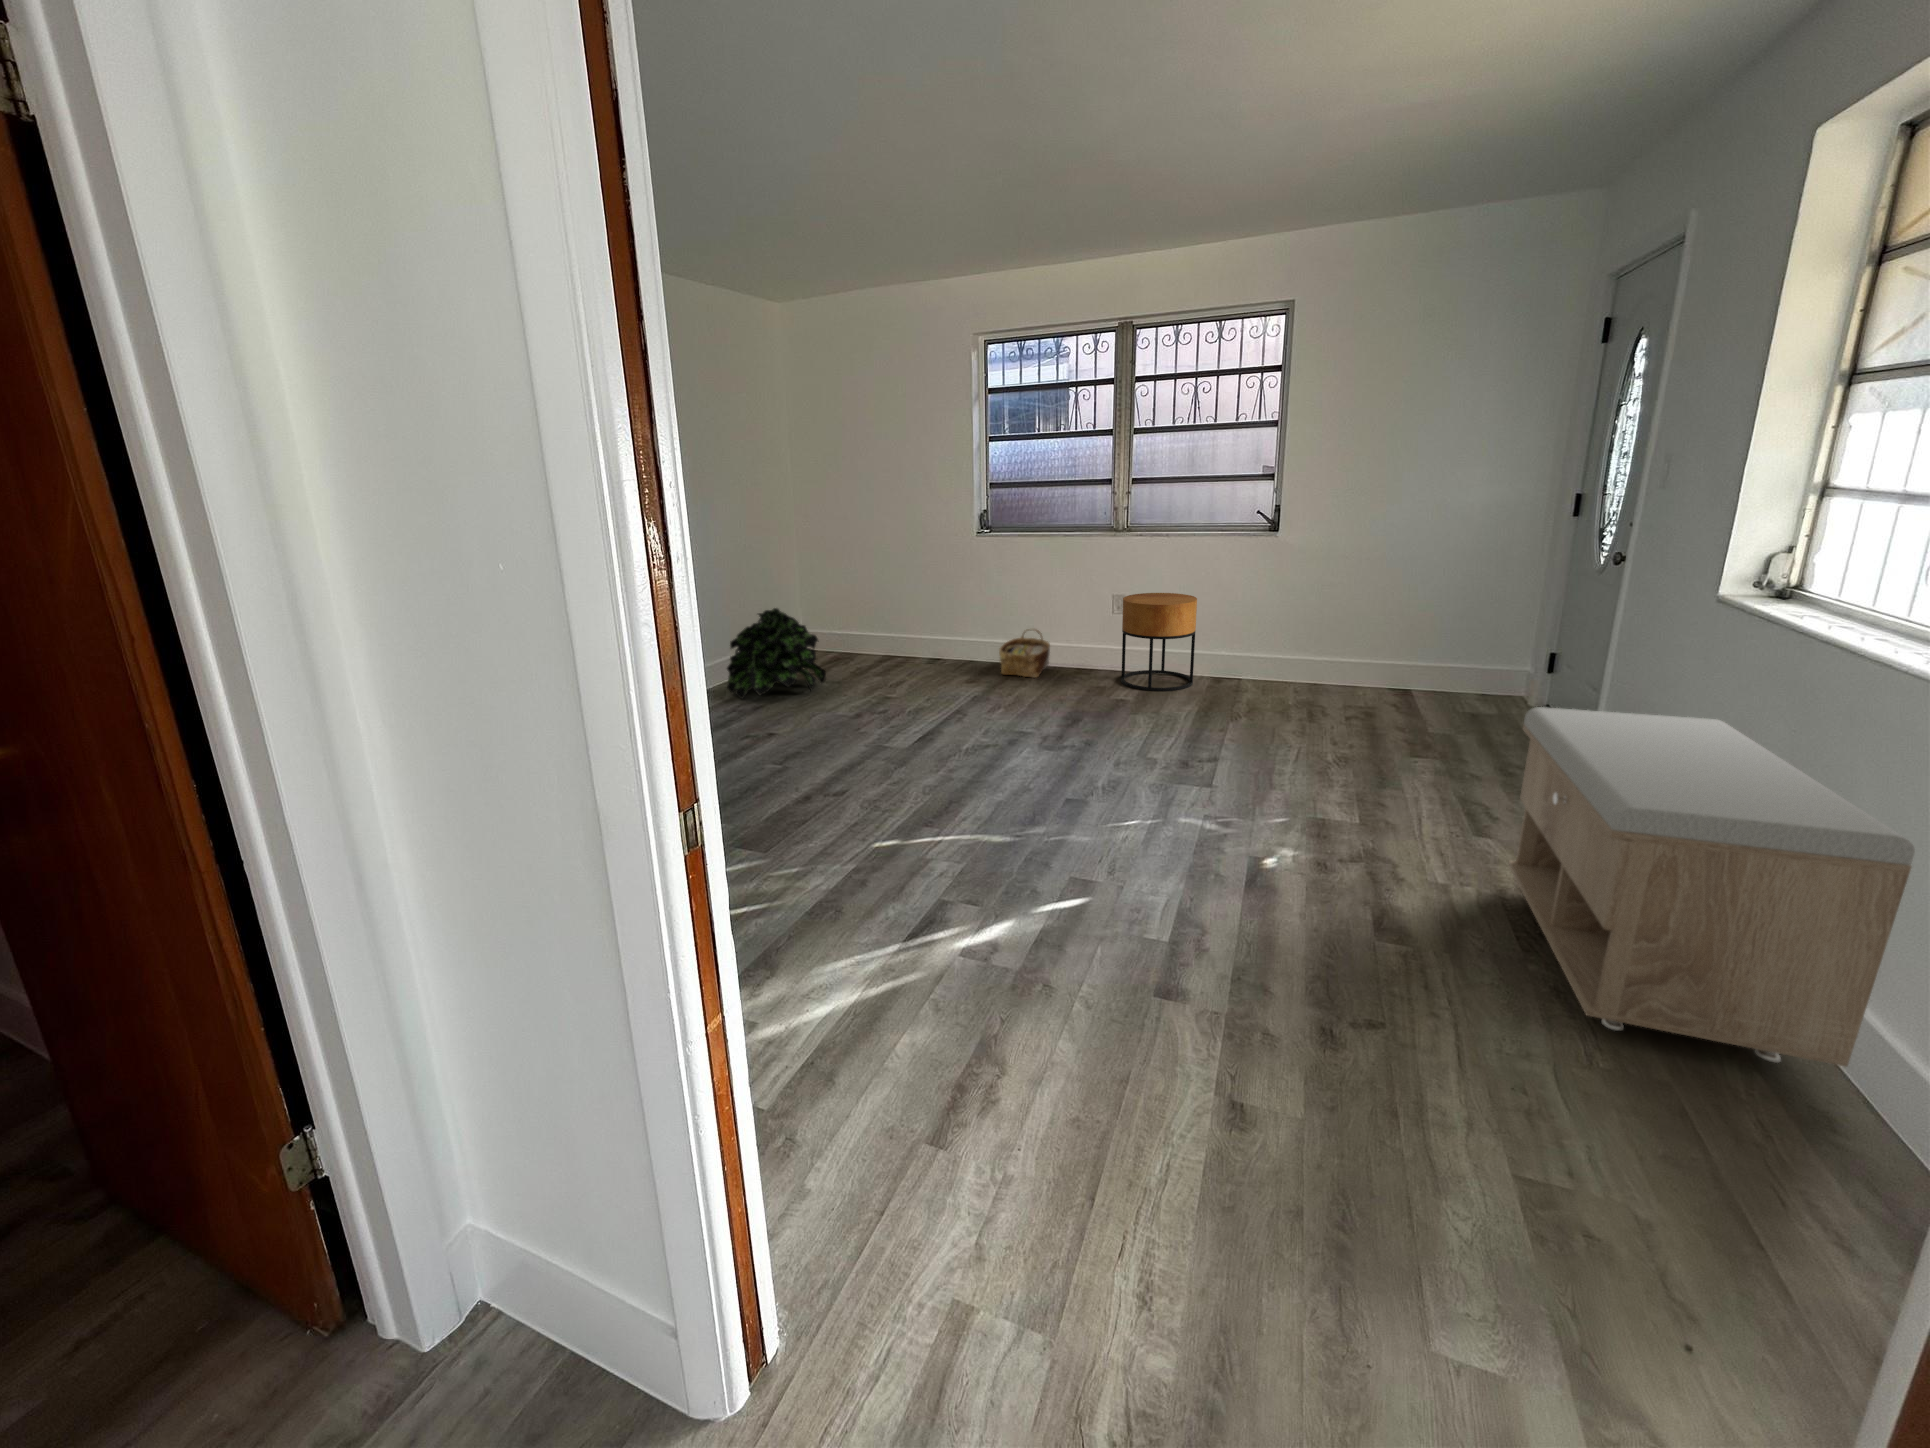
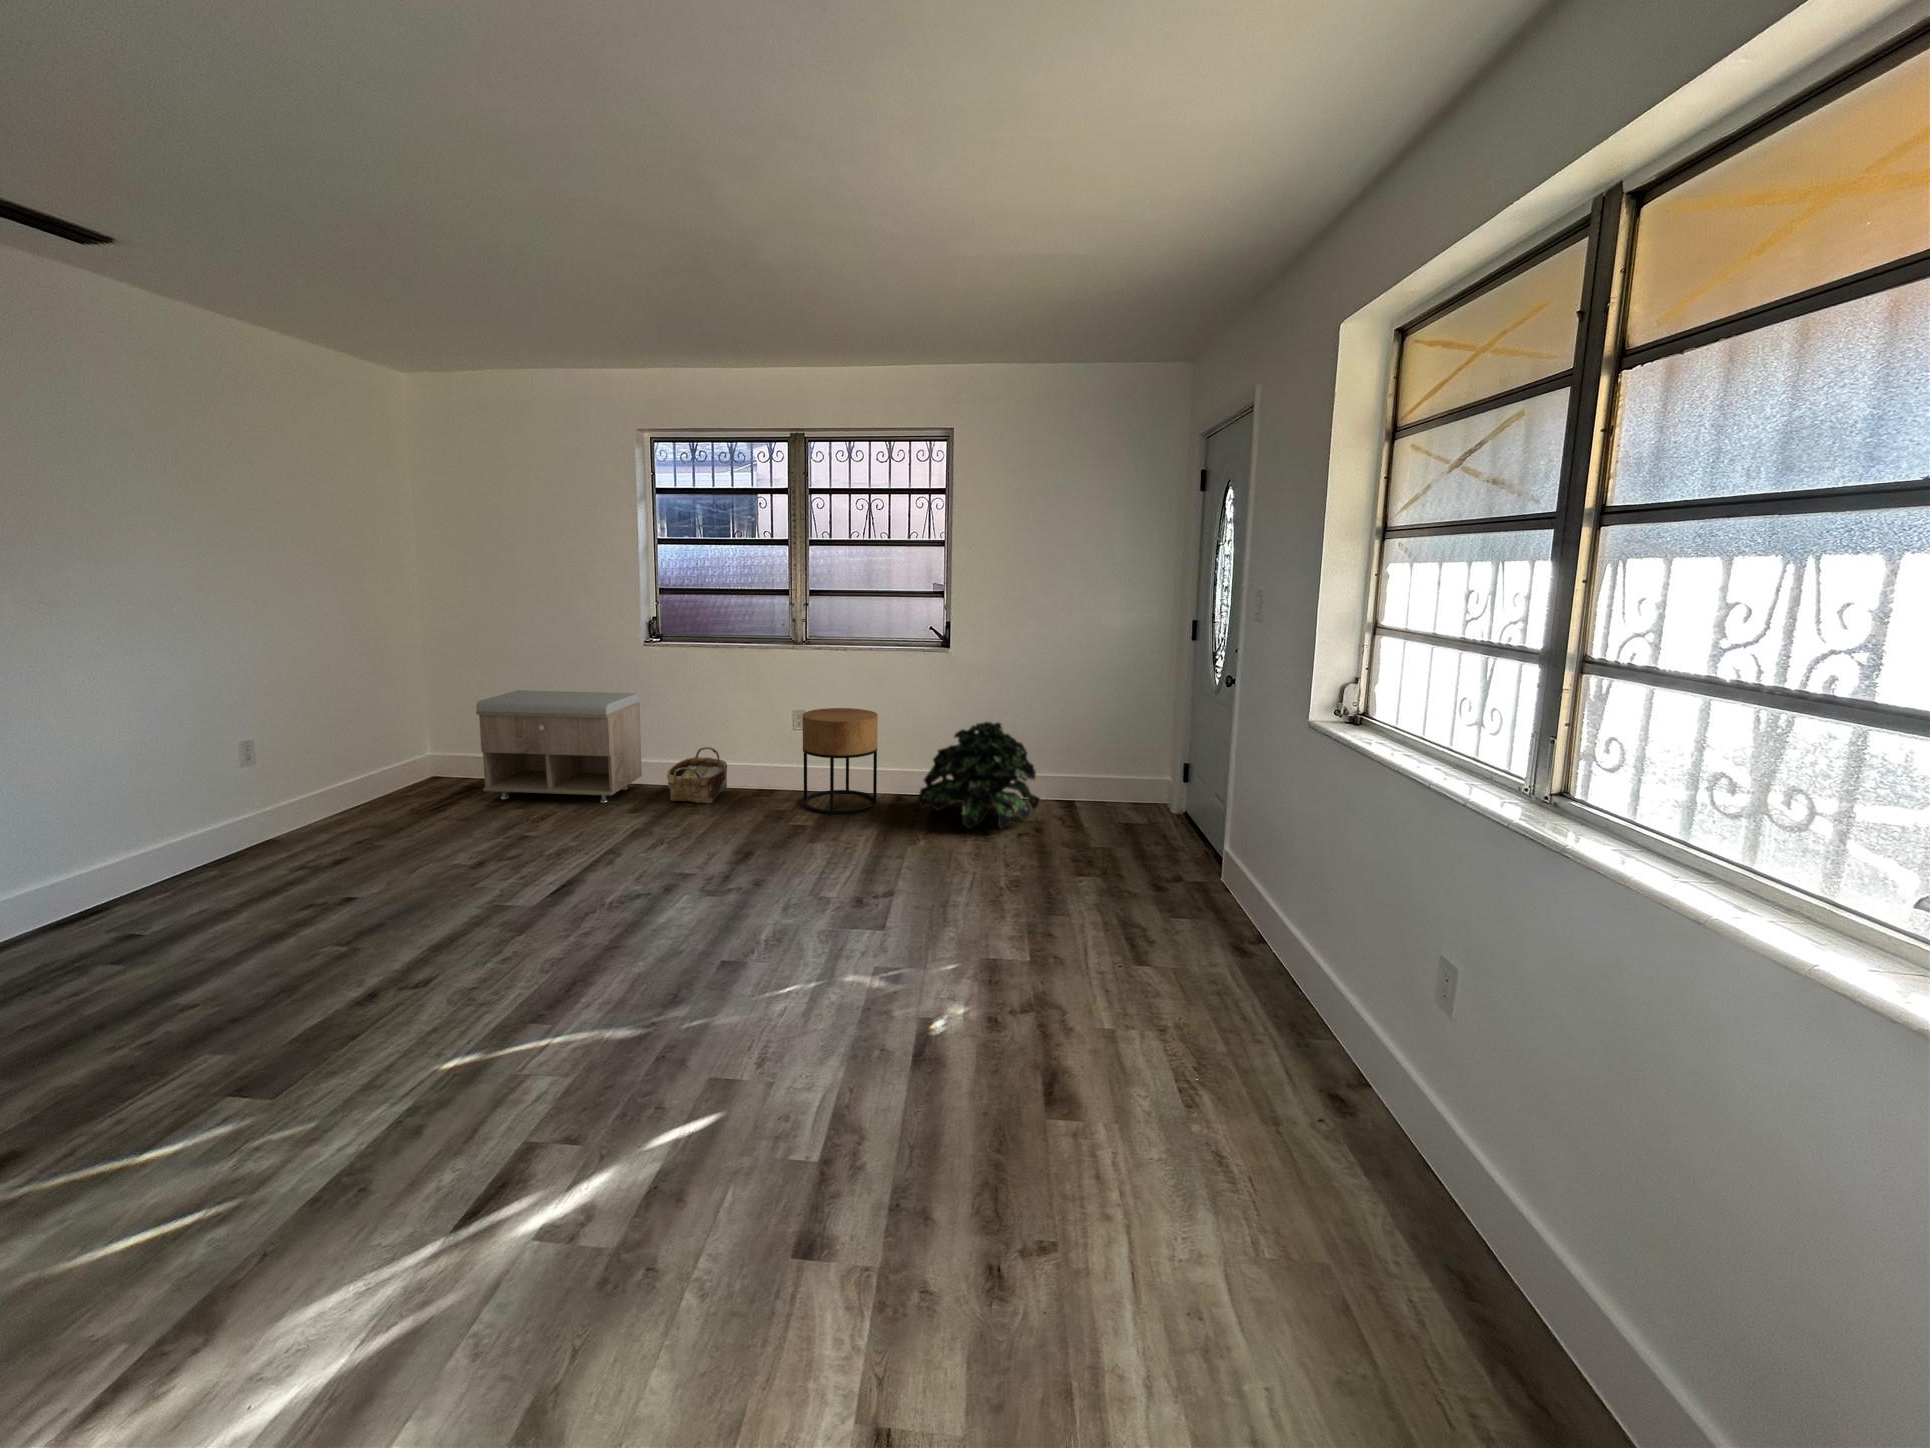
potted plant: present [727,608,826,698] -> present [918,722,1039,829]
storage bench: present [1508,707,1915,1067] -> present [476,690,642,803]

